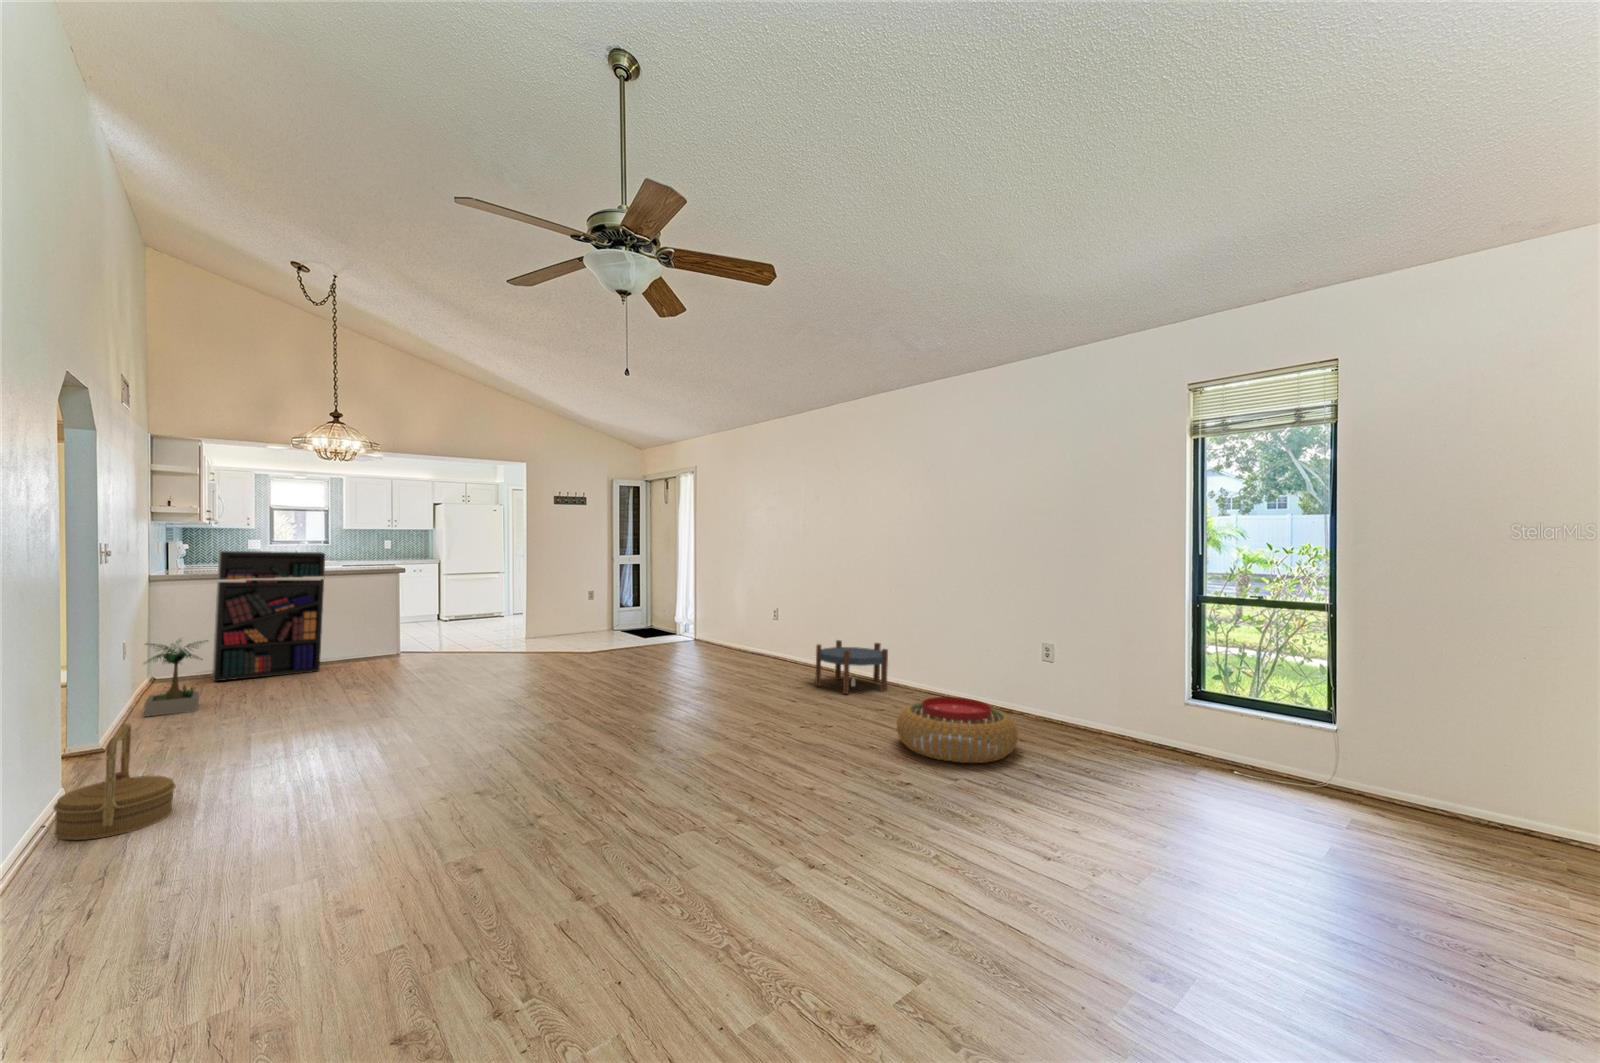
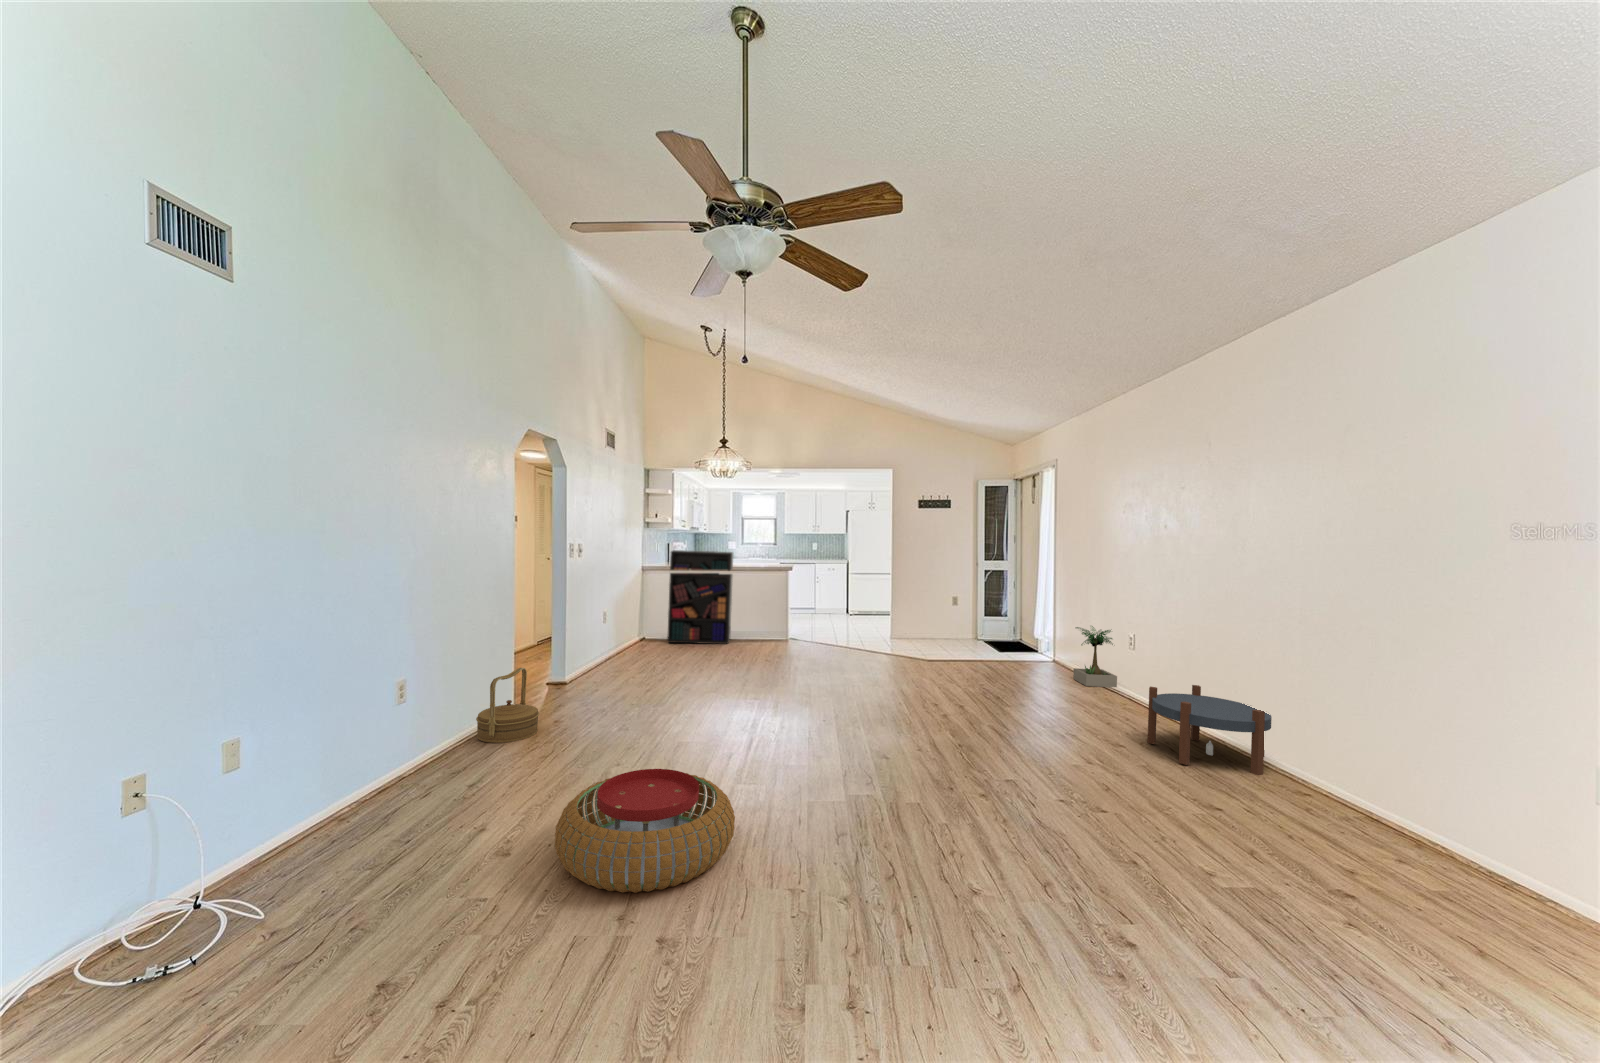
potted plant: present [144,640,208,717] -> present [1073,626,1117,687]
pouf: present [897,697,1018,763] -> present [555,769,735,893]

